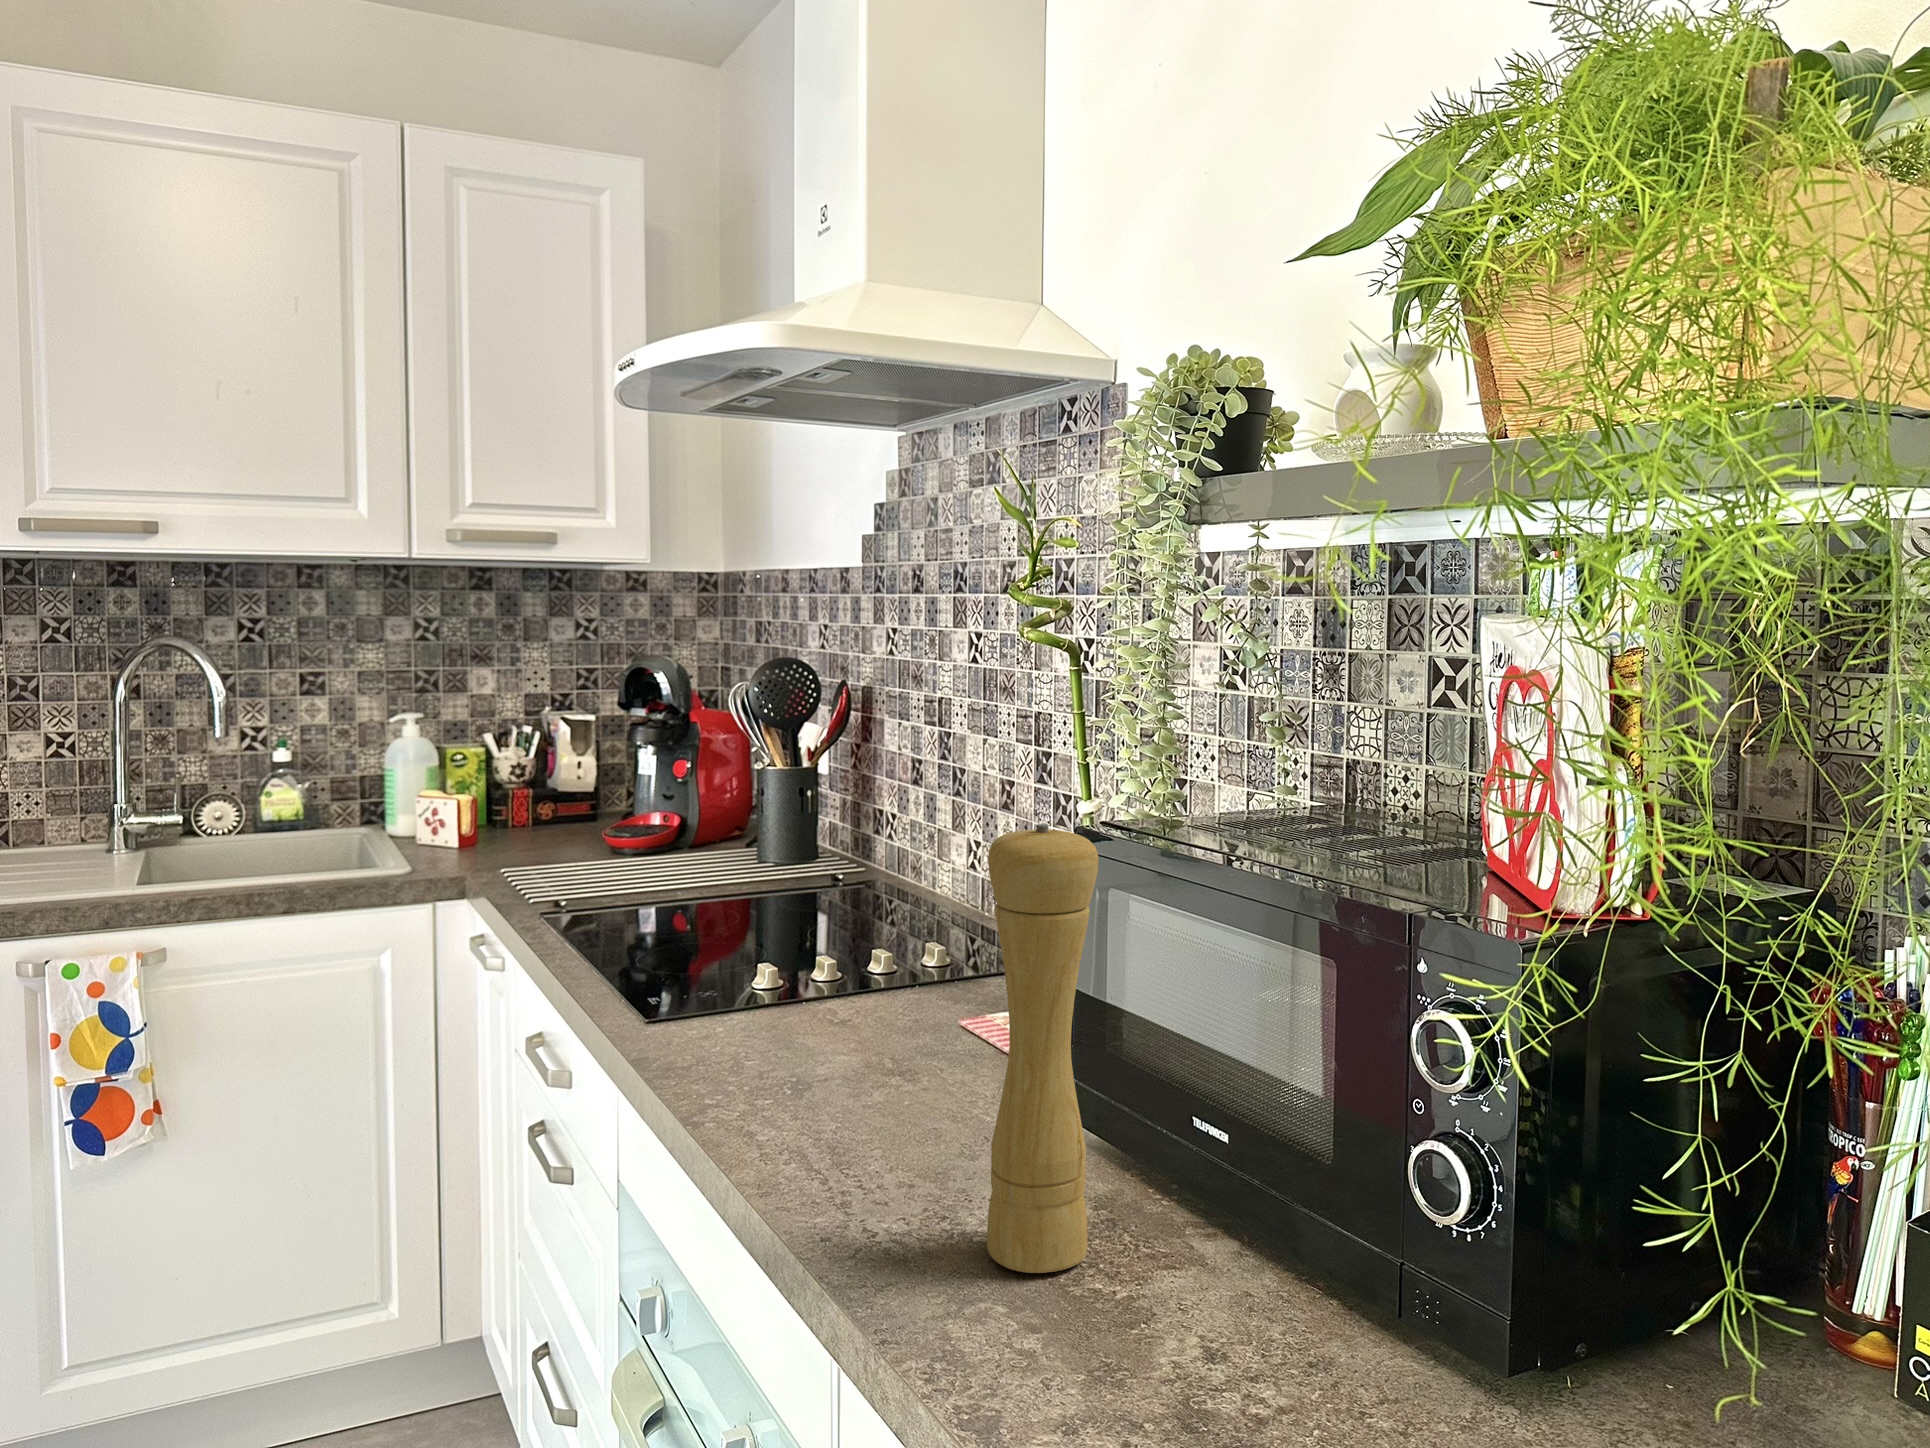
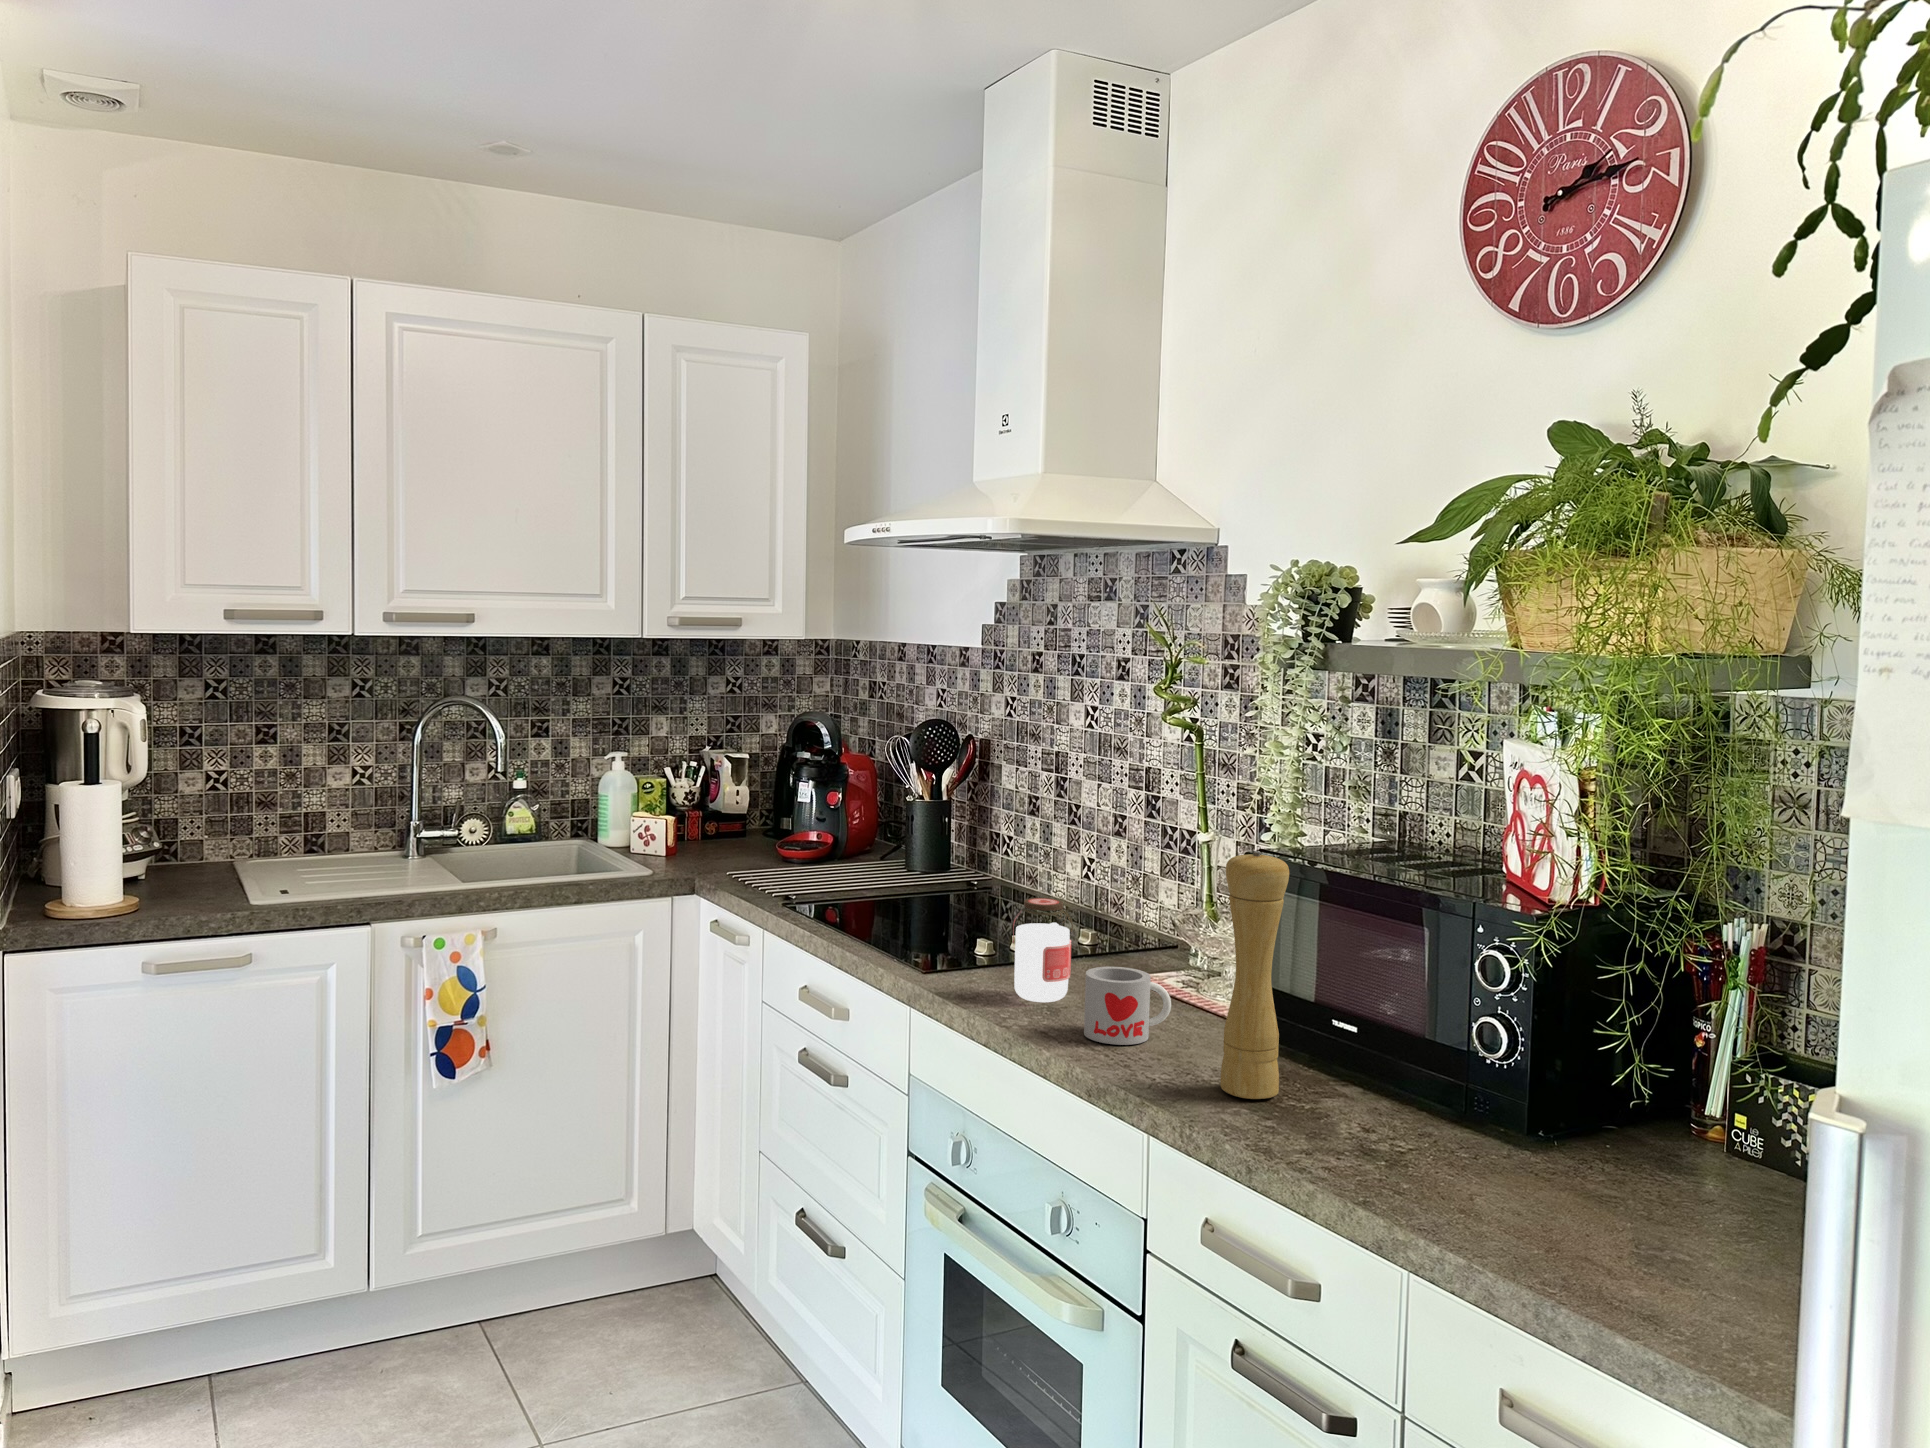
jar: none [751,902,848,1068] -> present [1012,898,1073,1002]
mug: none [821,1015,962,1149] -> present [1084,967,1171,1045]

